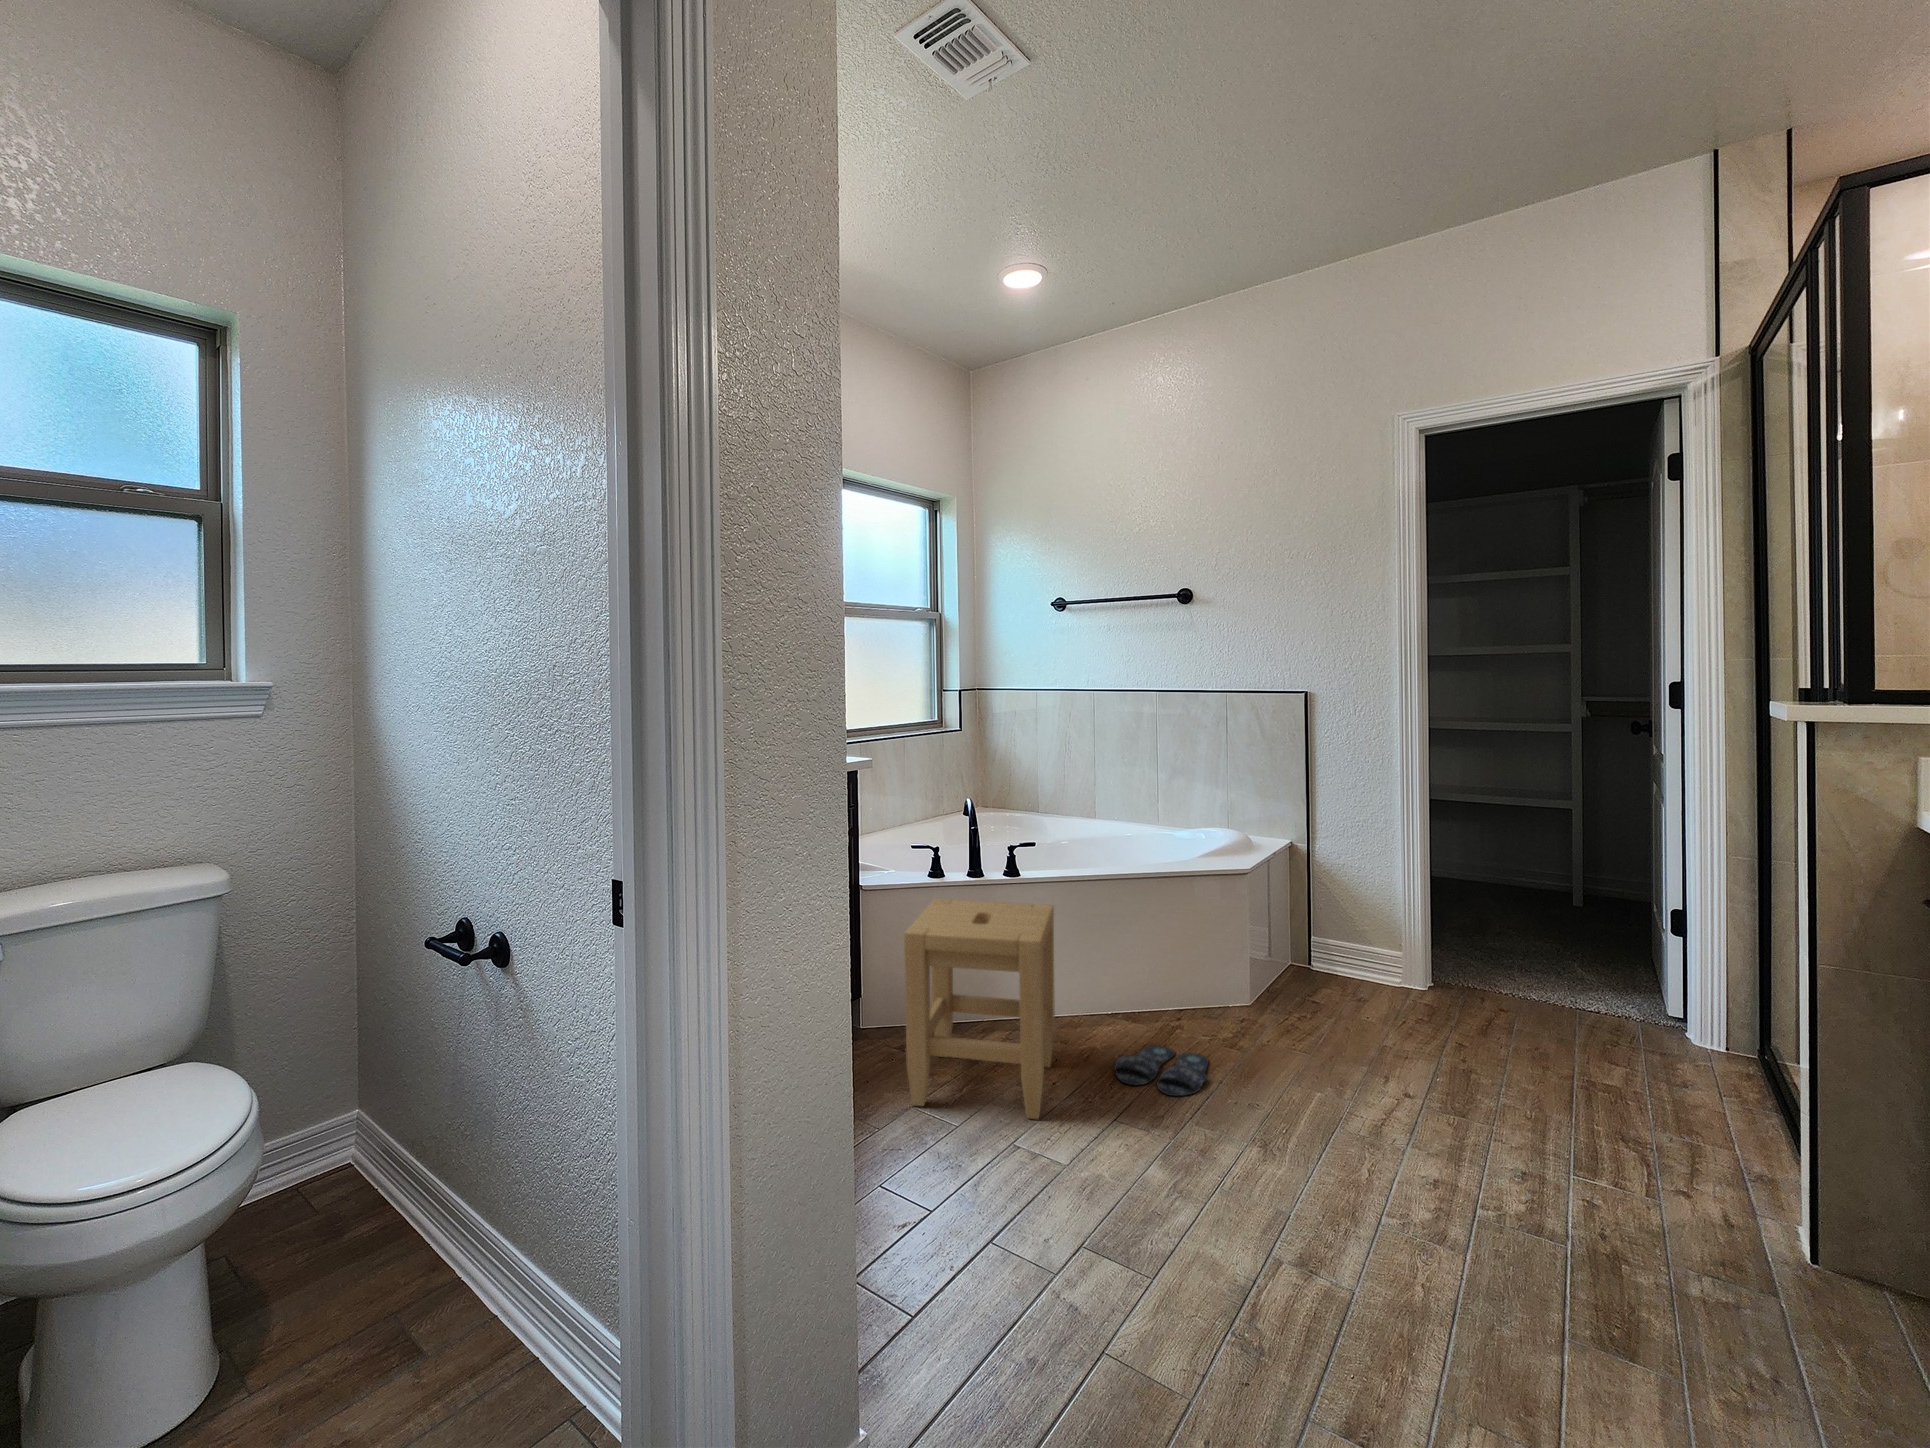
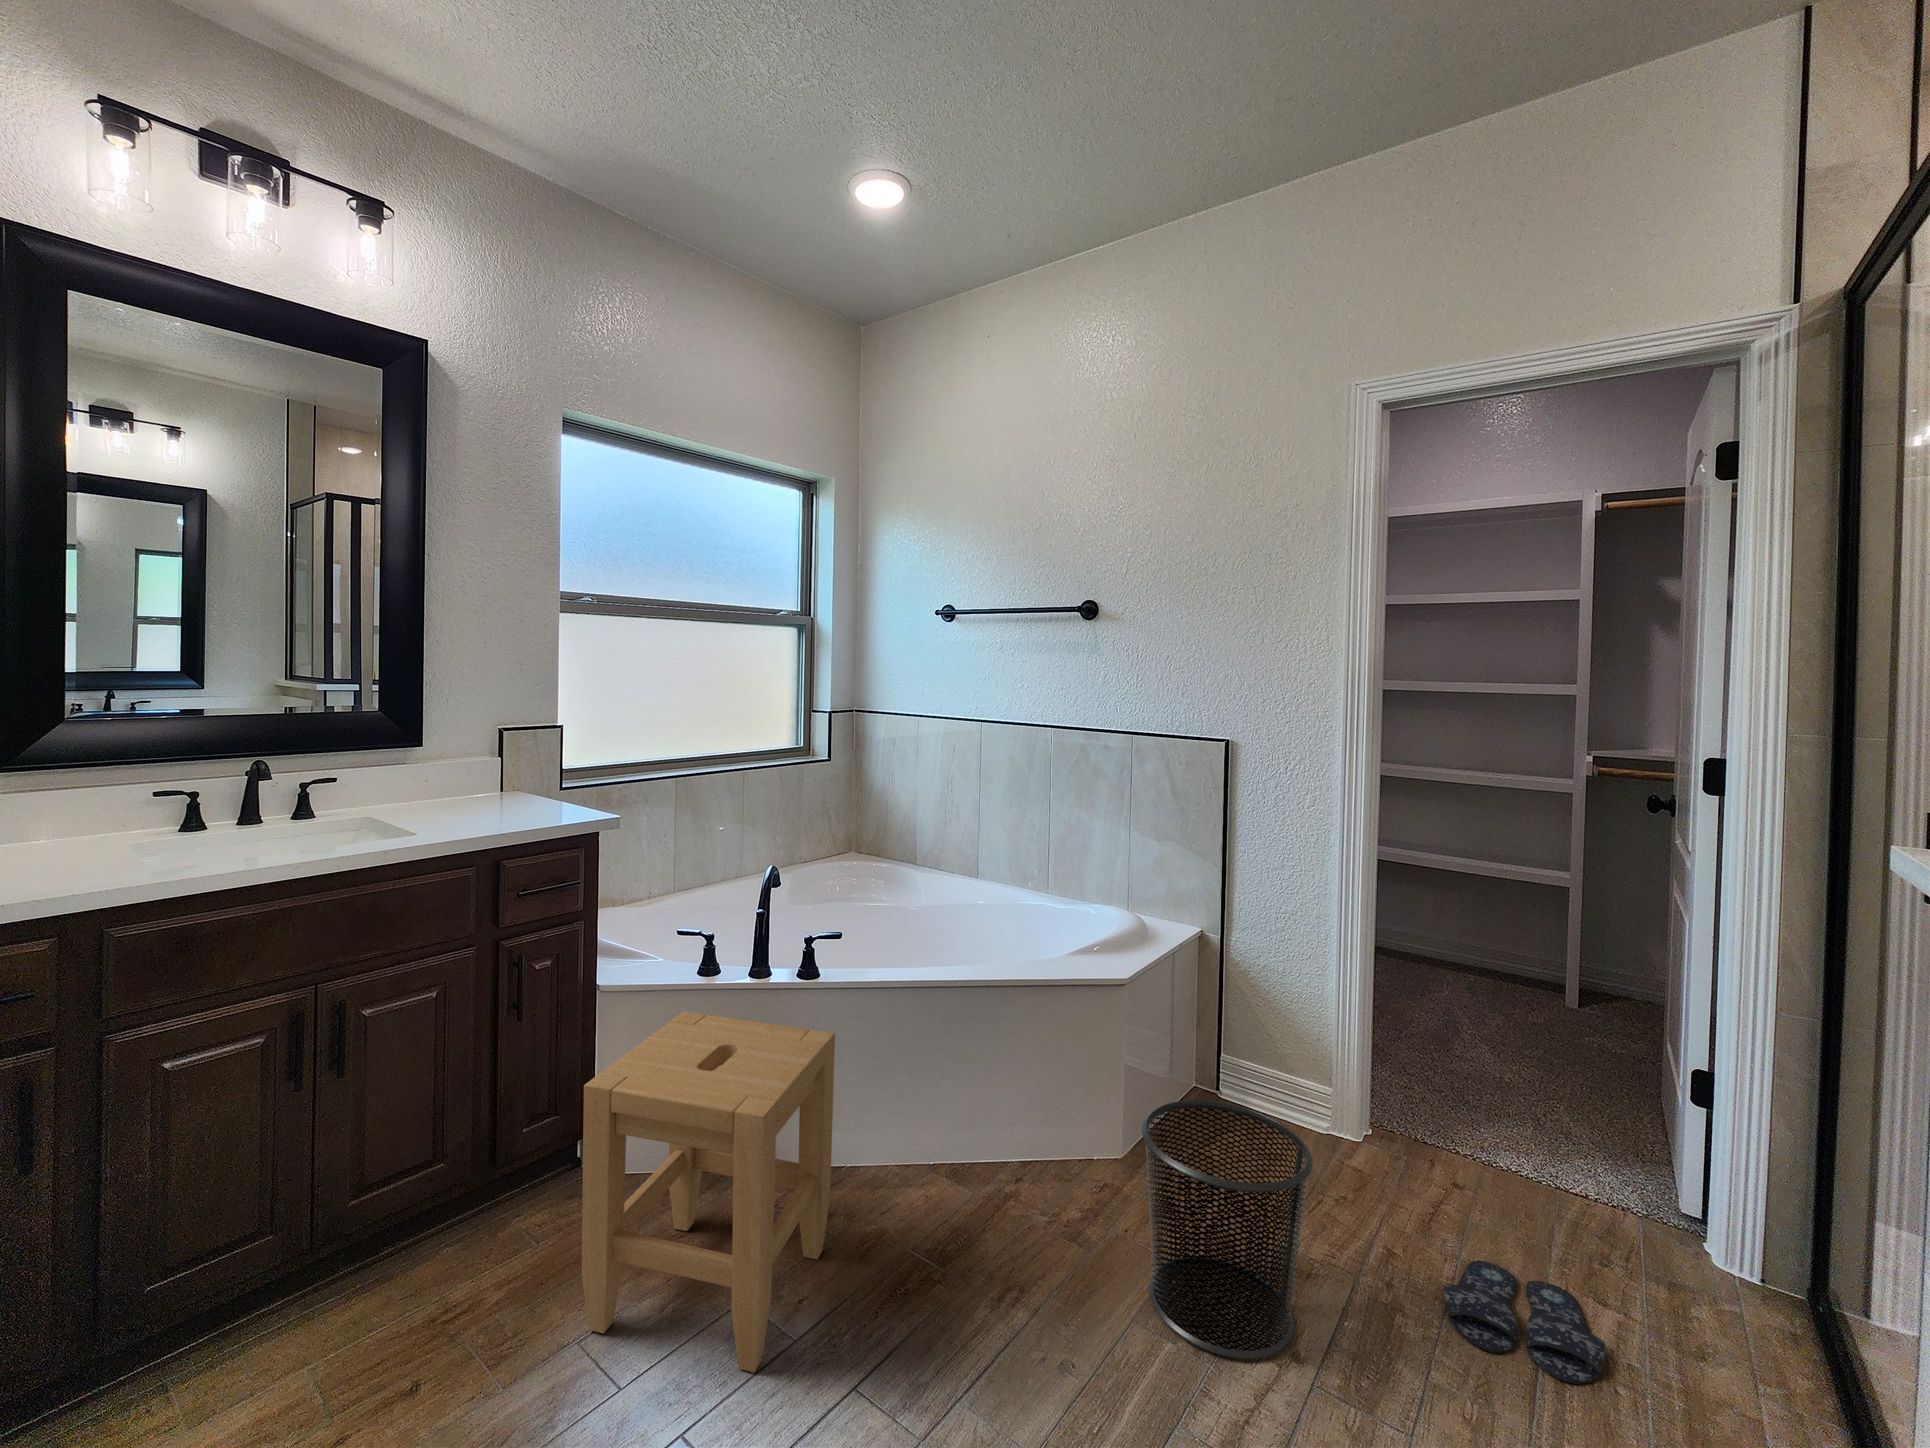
waste bin: none [1283,942,1409,1101] -> present [1142,1100,1313,1359]
slippers: present [1114,1045,1209,1096] -> present [1444,1261,1605,1384]

